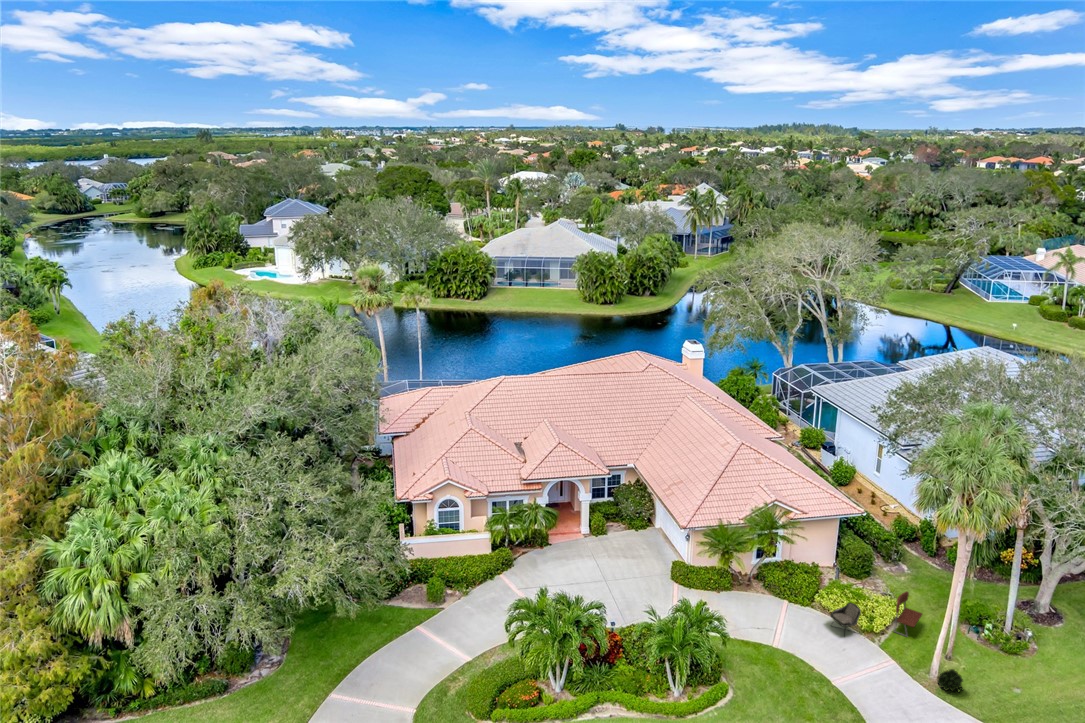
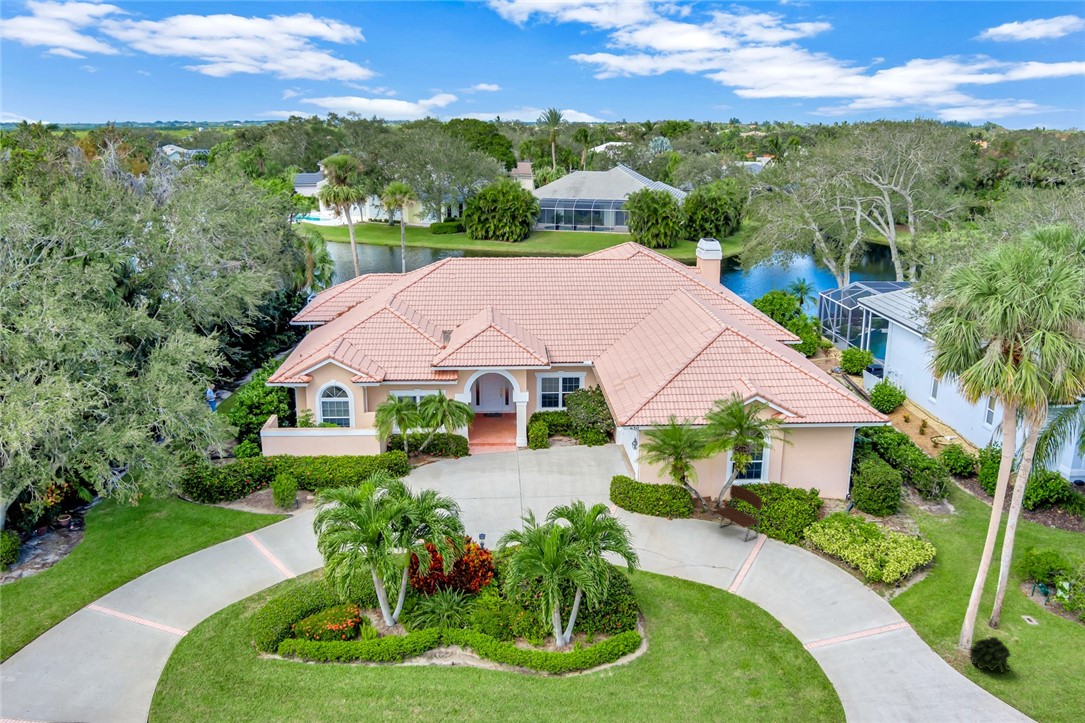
bench: present [894,591,922,637] -> present [716,484,762,542]
lounge chair: present [830,603,861,630] -> none [822,539,866,587]

